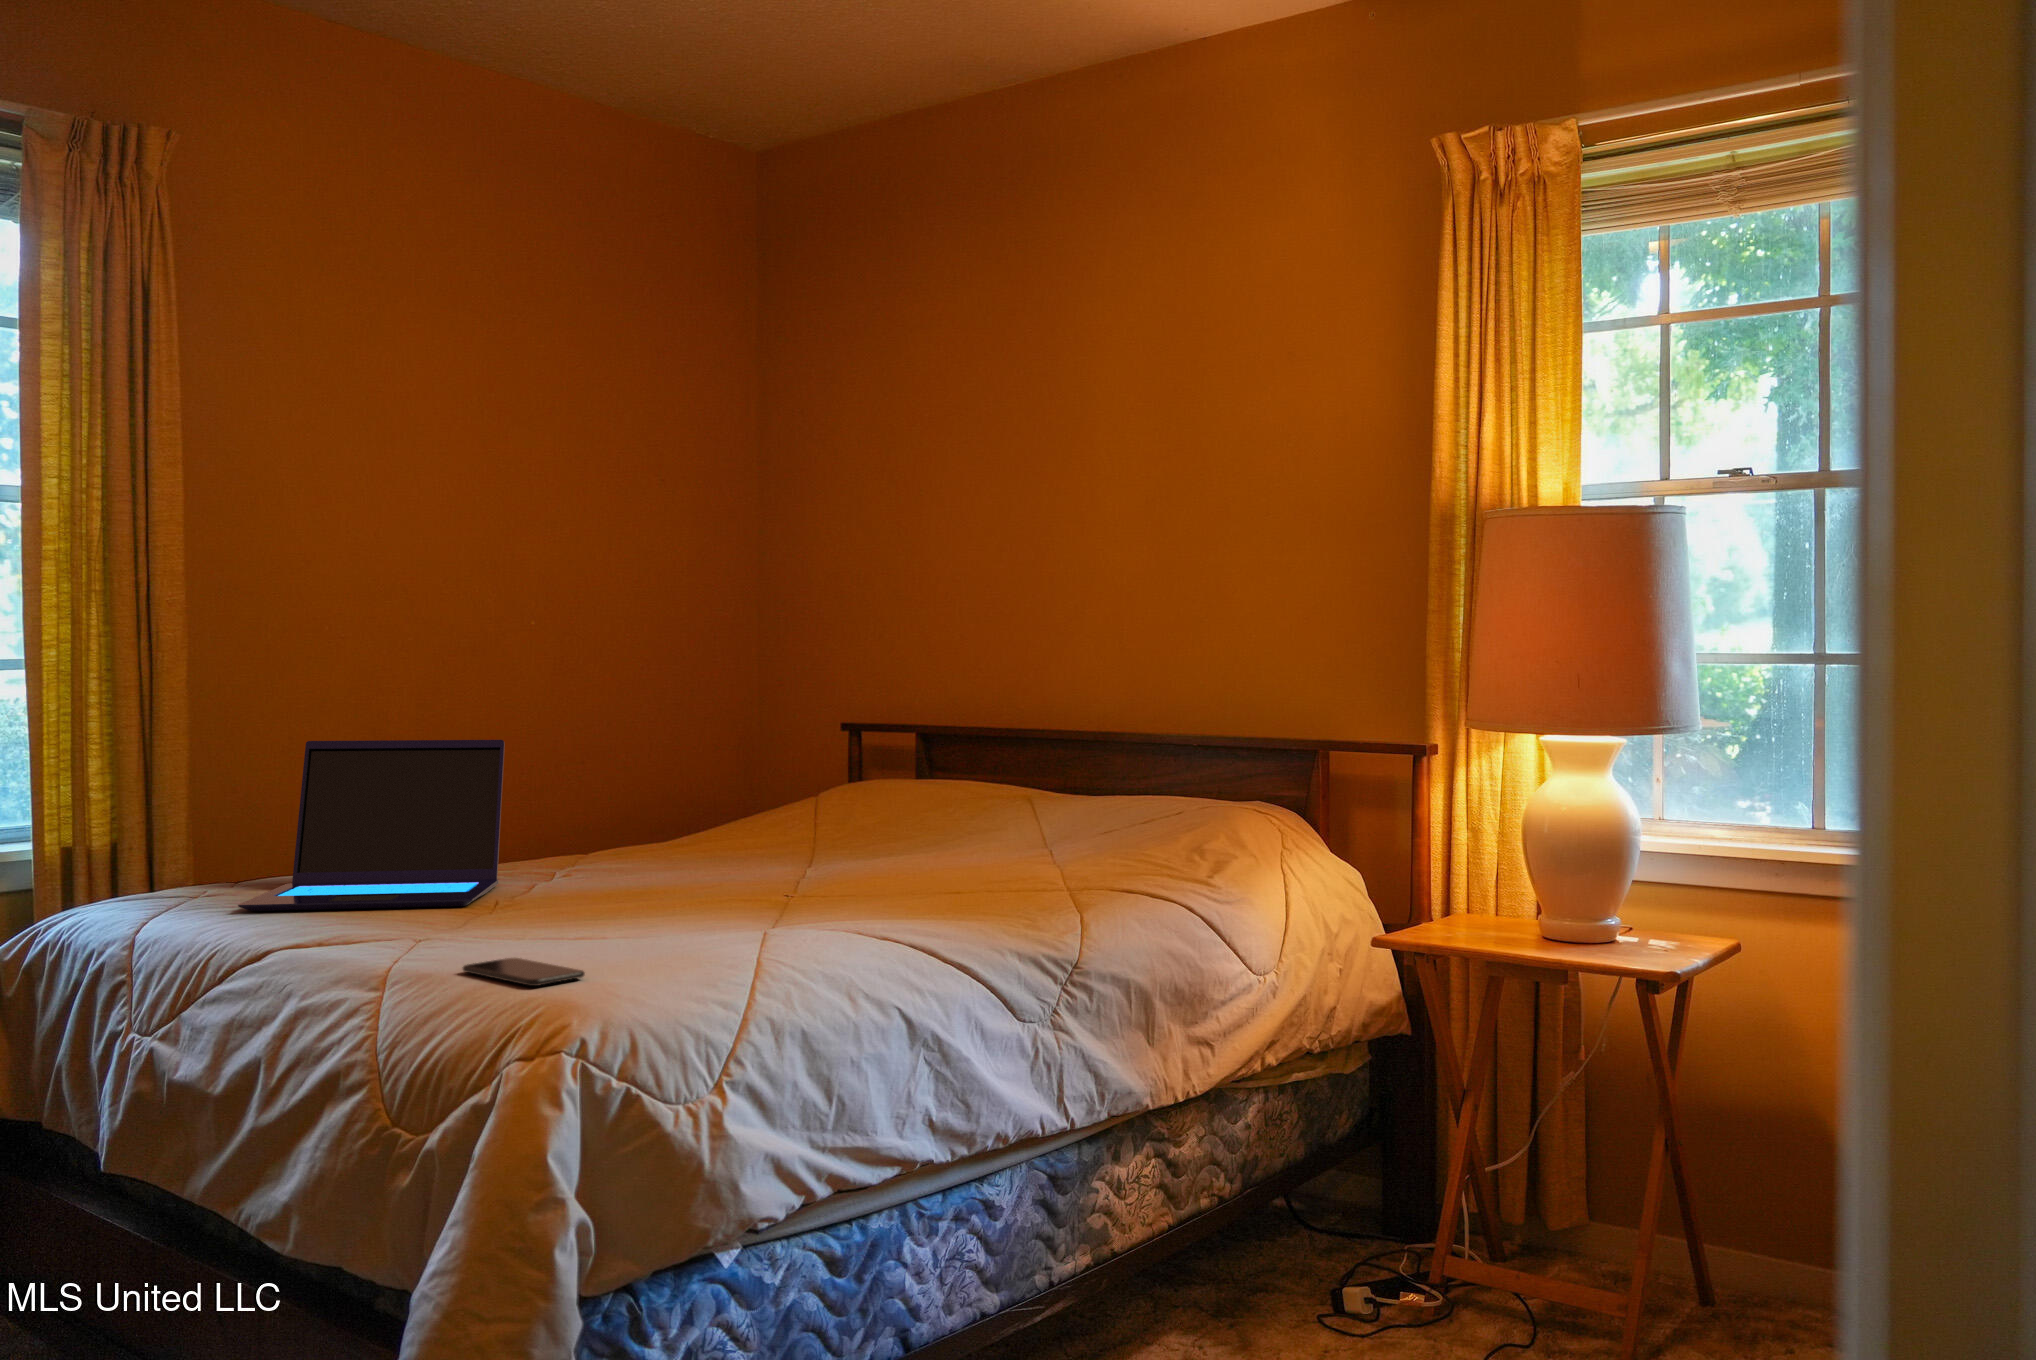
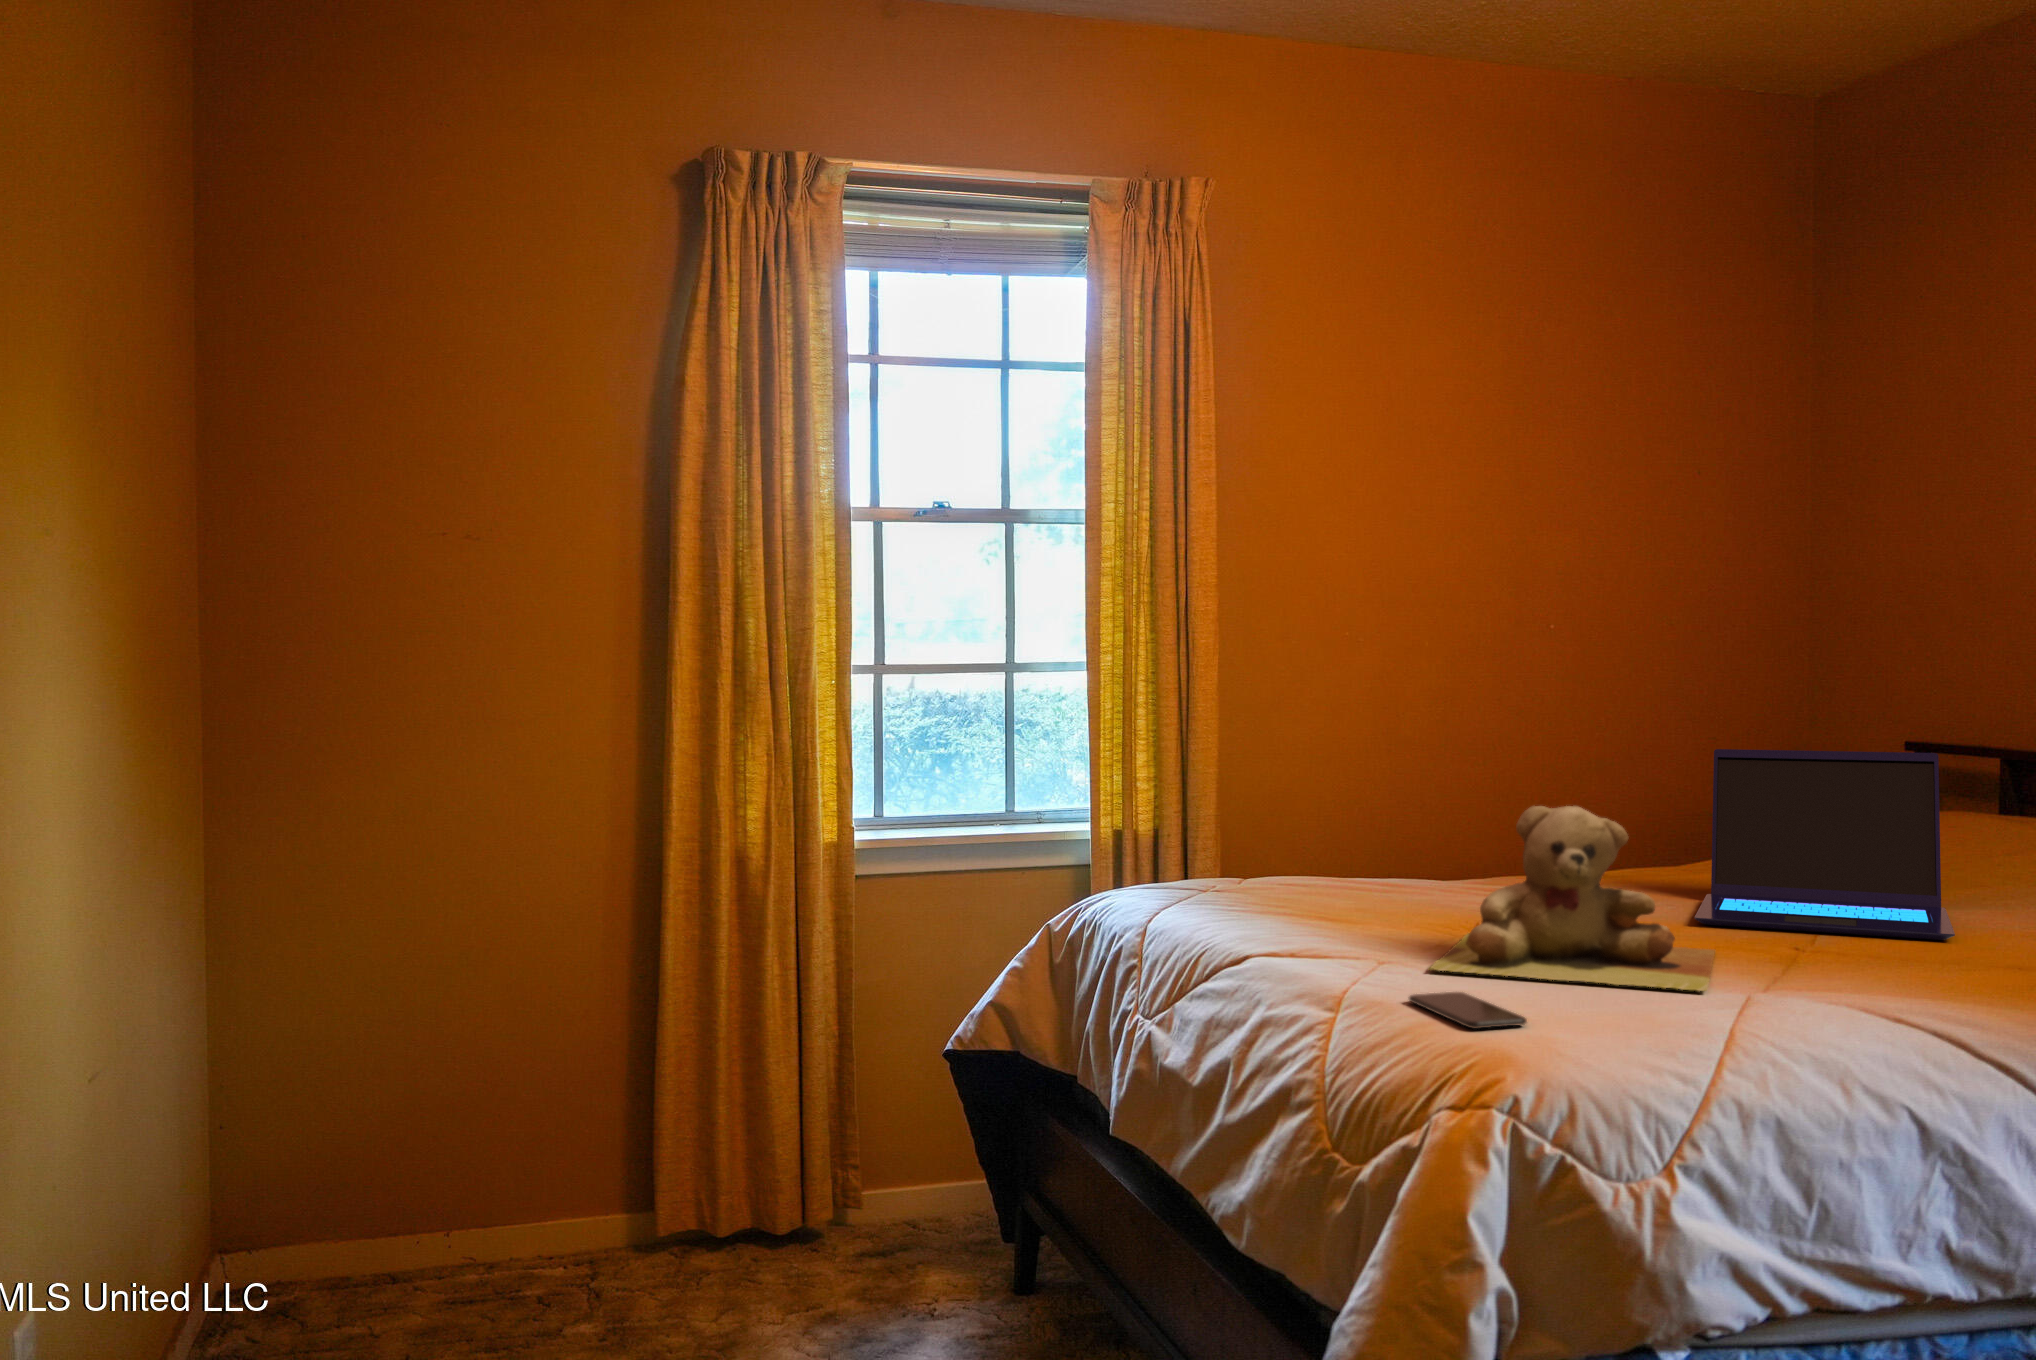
laptop: present [238,740,505,911] -> present [1694,749,1955,940]
teddy bear: none [474,778,735,944] -> present [1430,806,1715,991]

